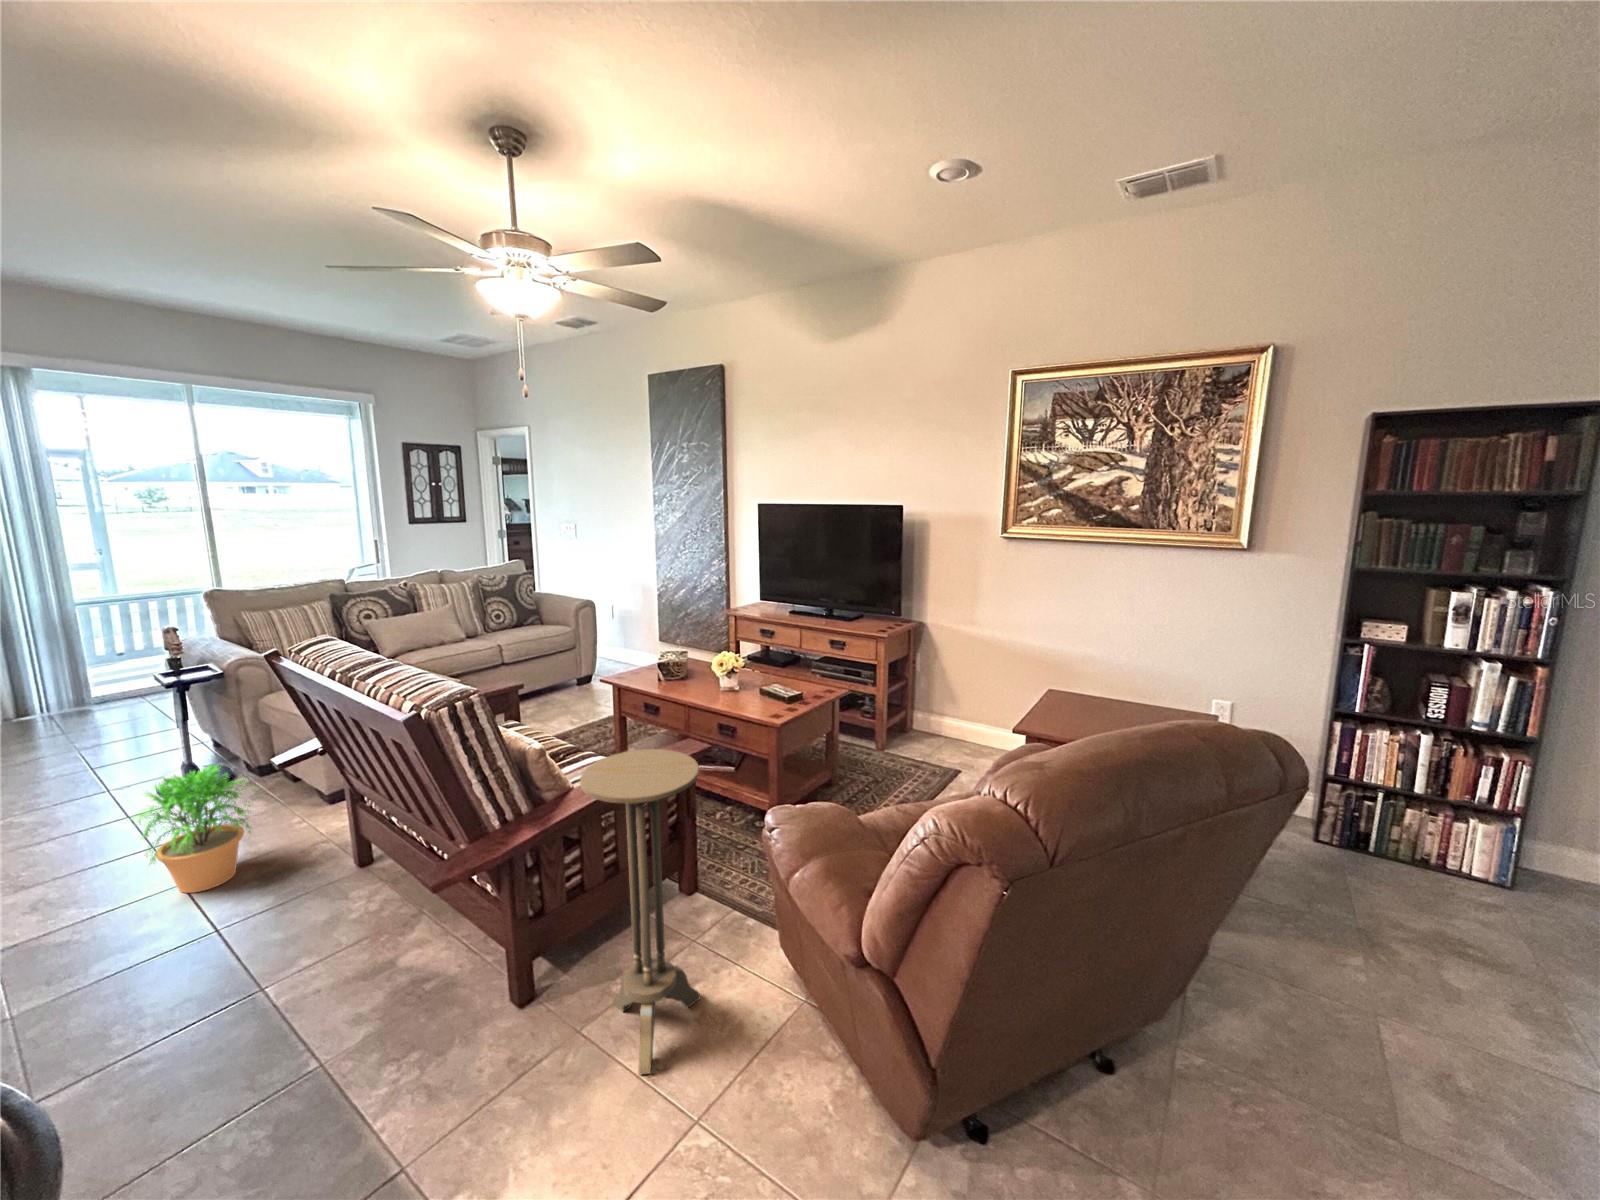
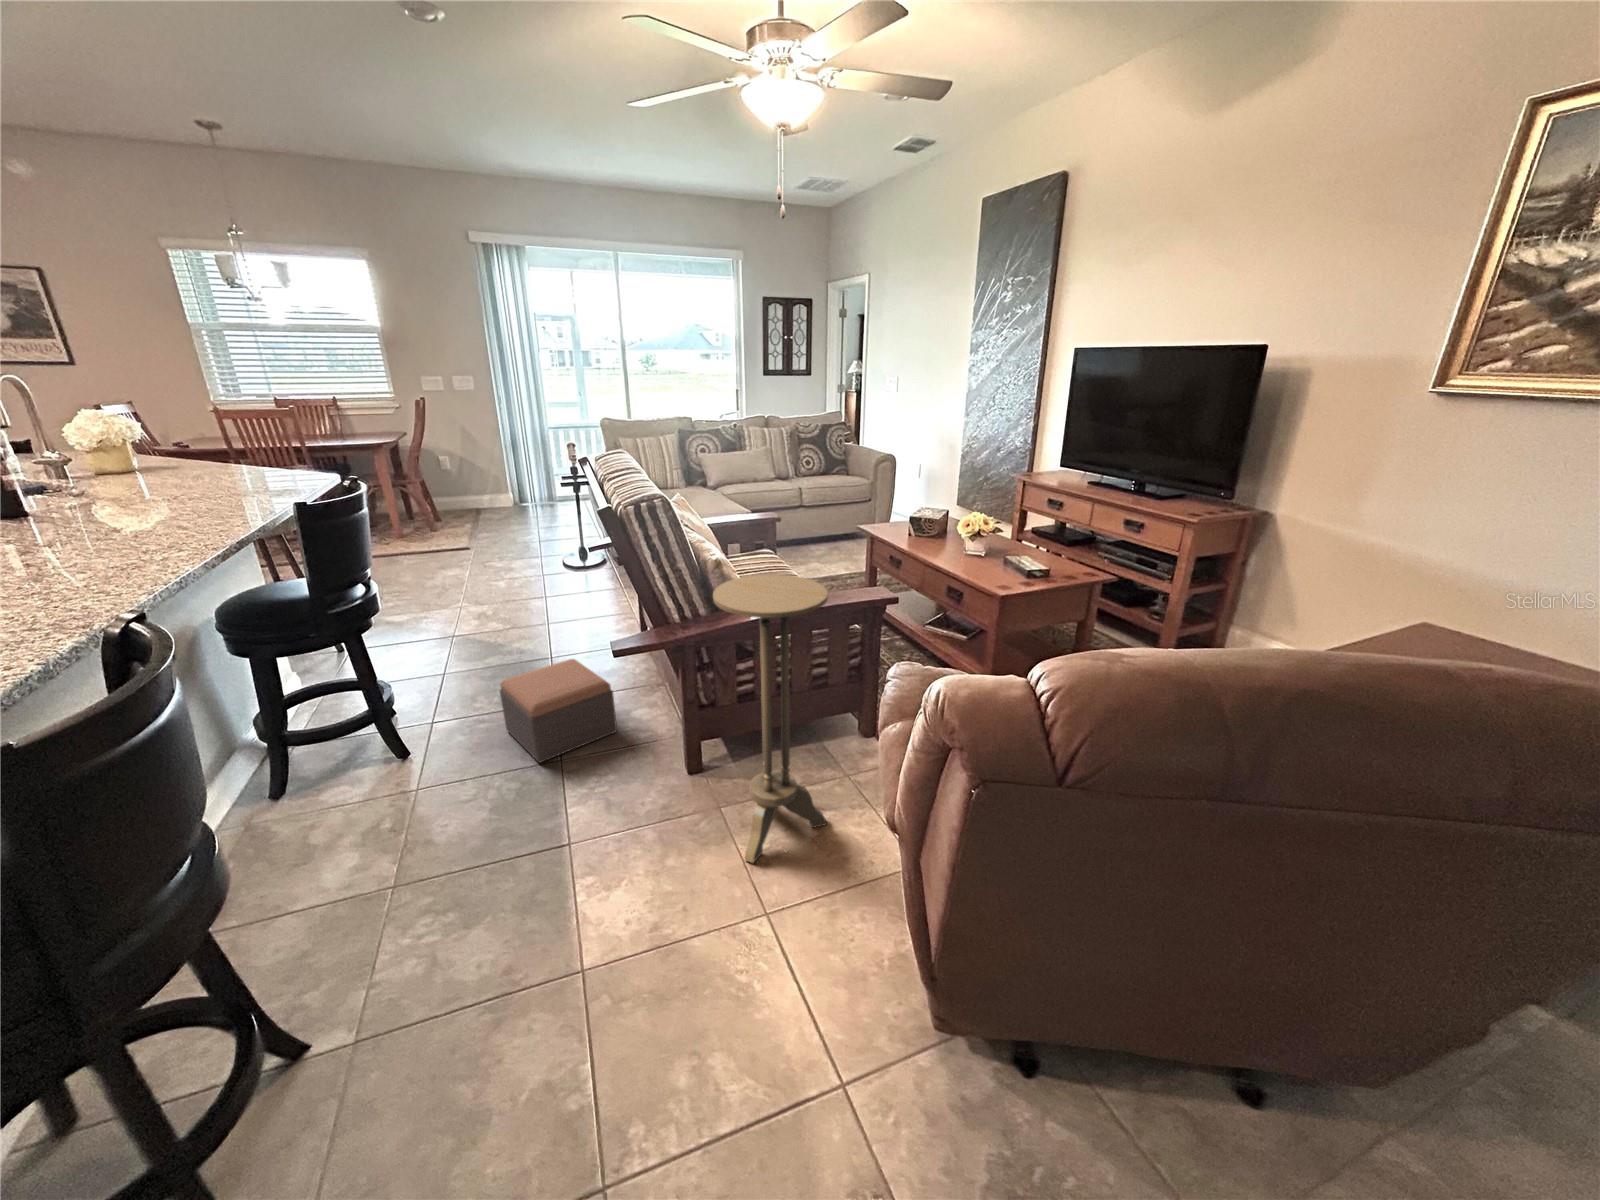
potted plant: present [132,765,252,893] -> none [510,542,589,632]
footstool: none [193,915,390,1077] -> present [500,659,617,762]

